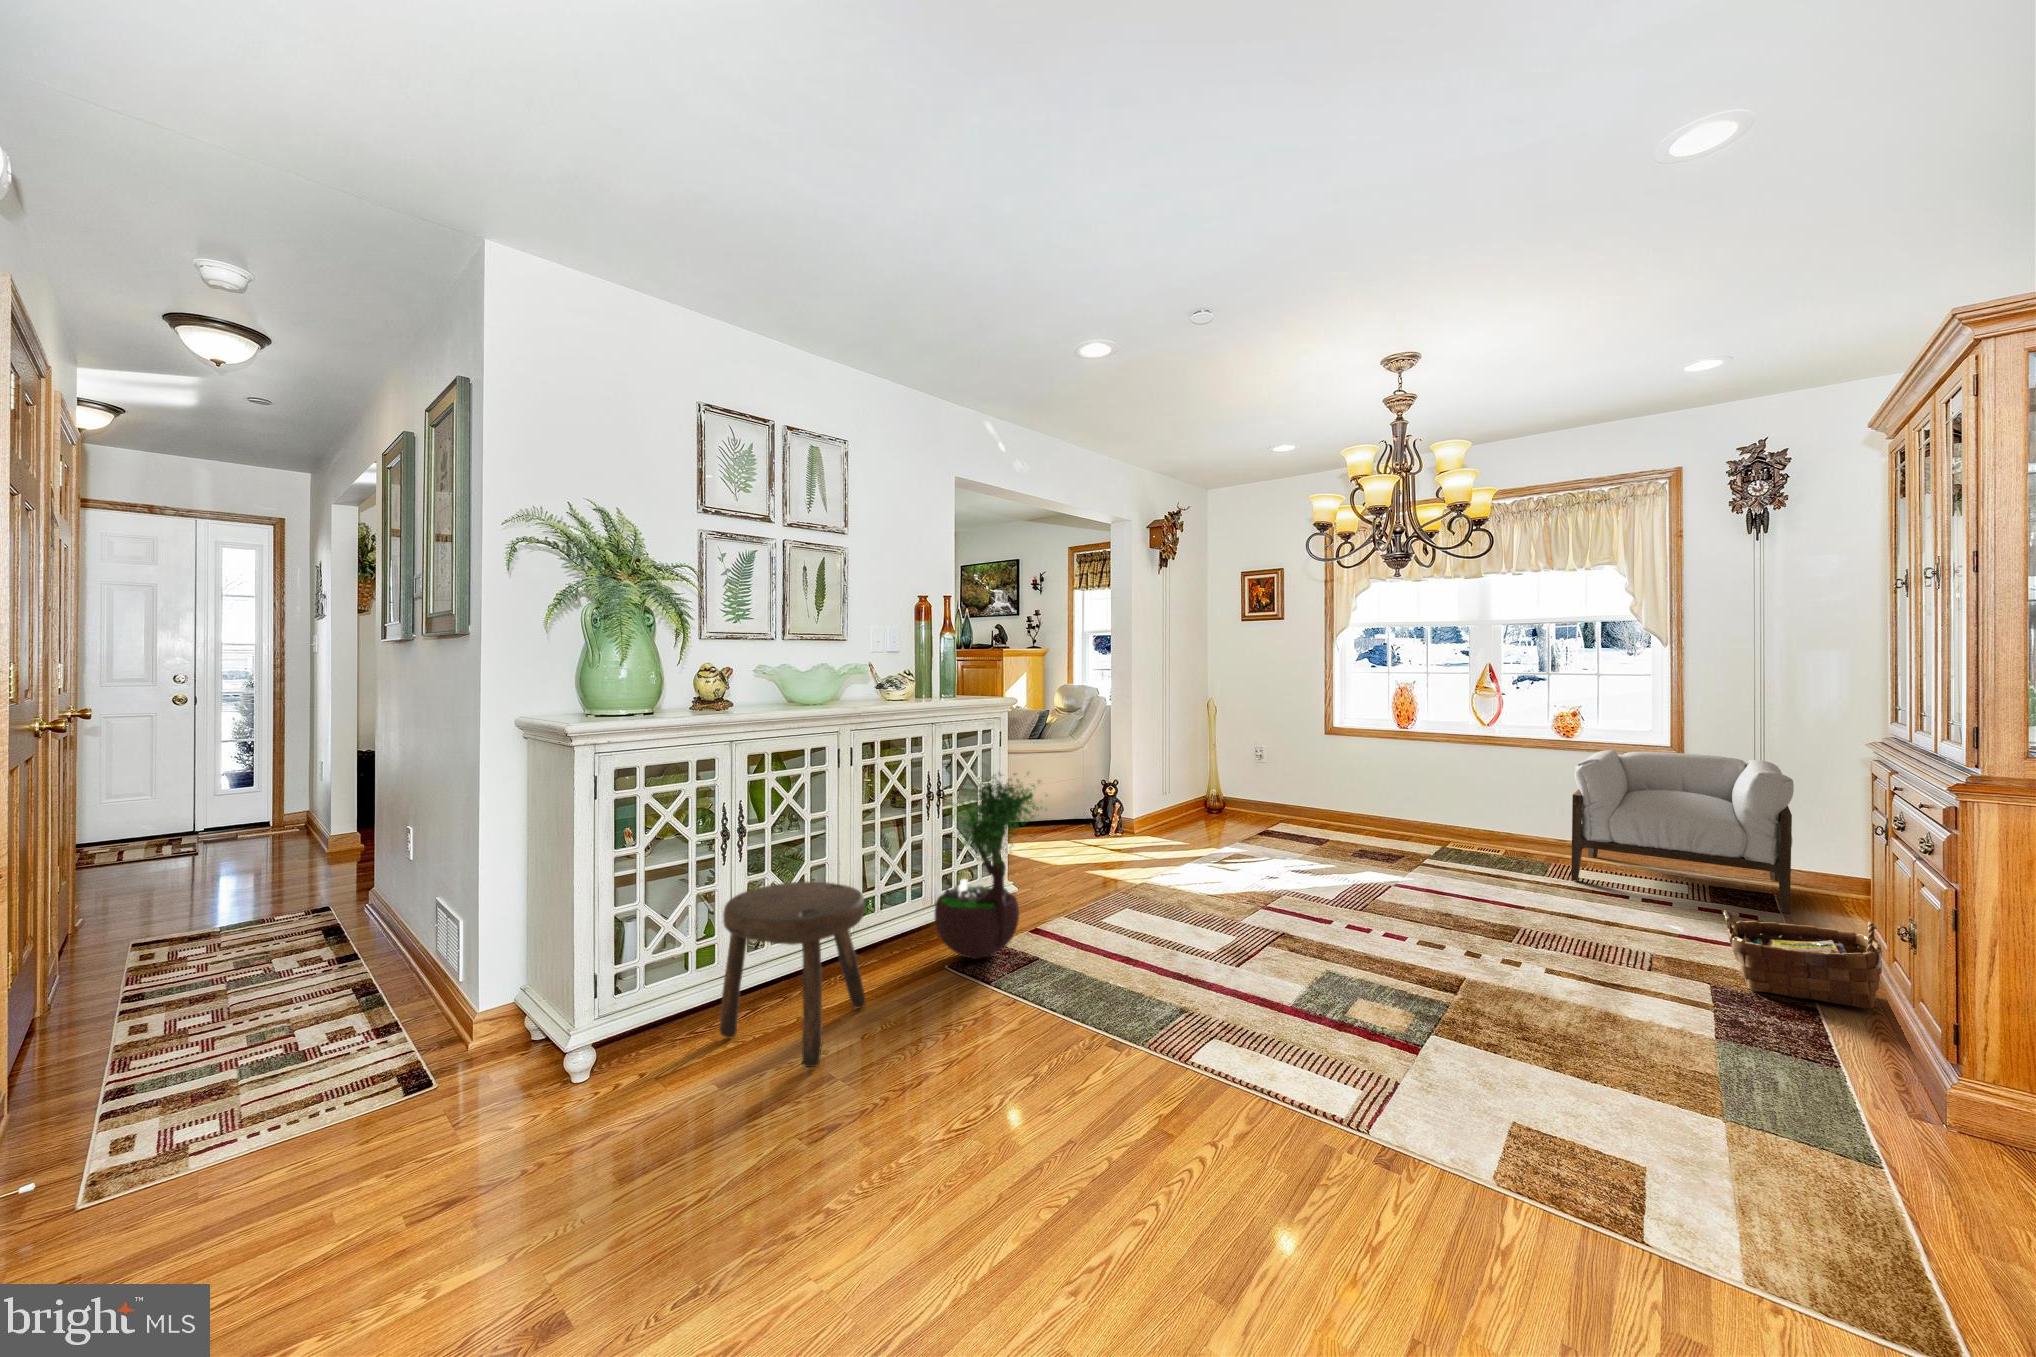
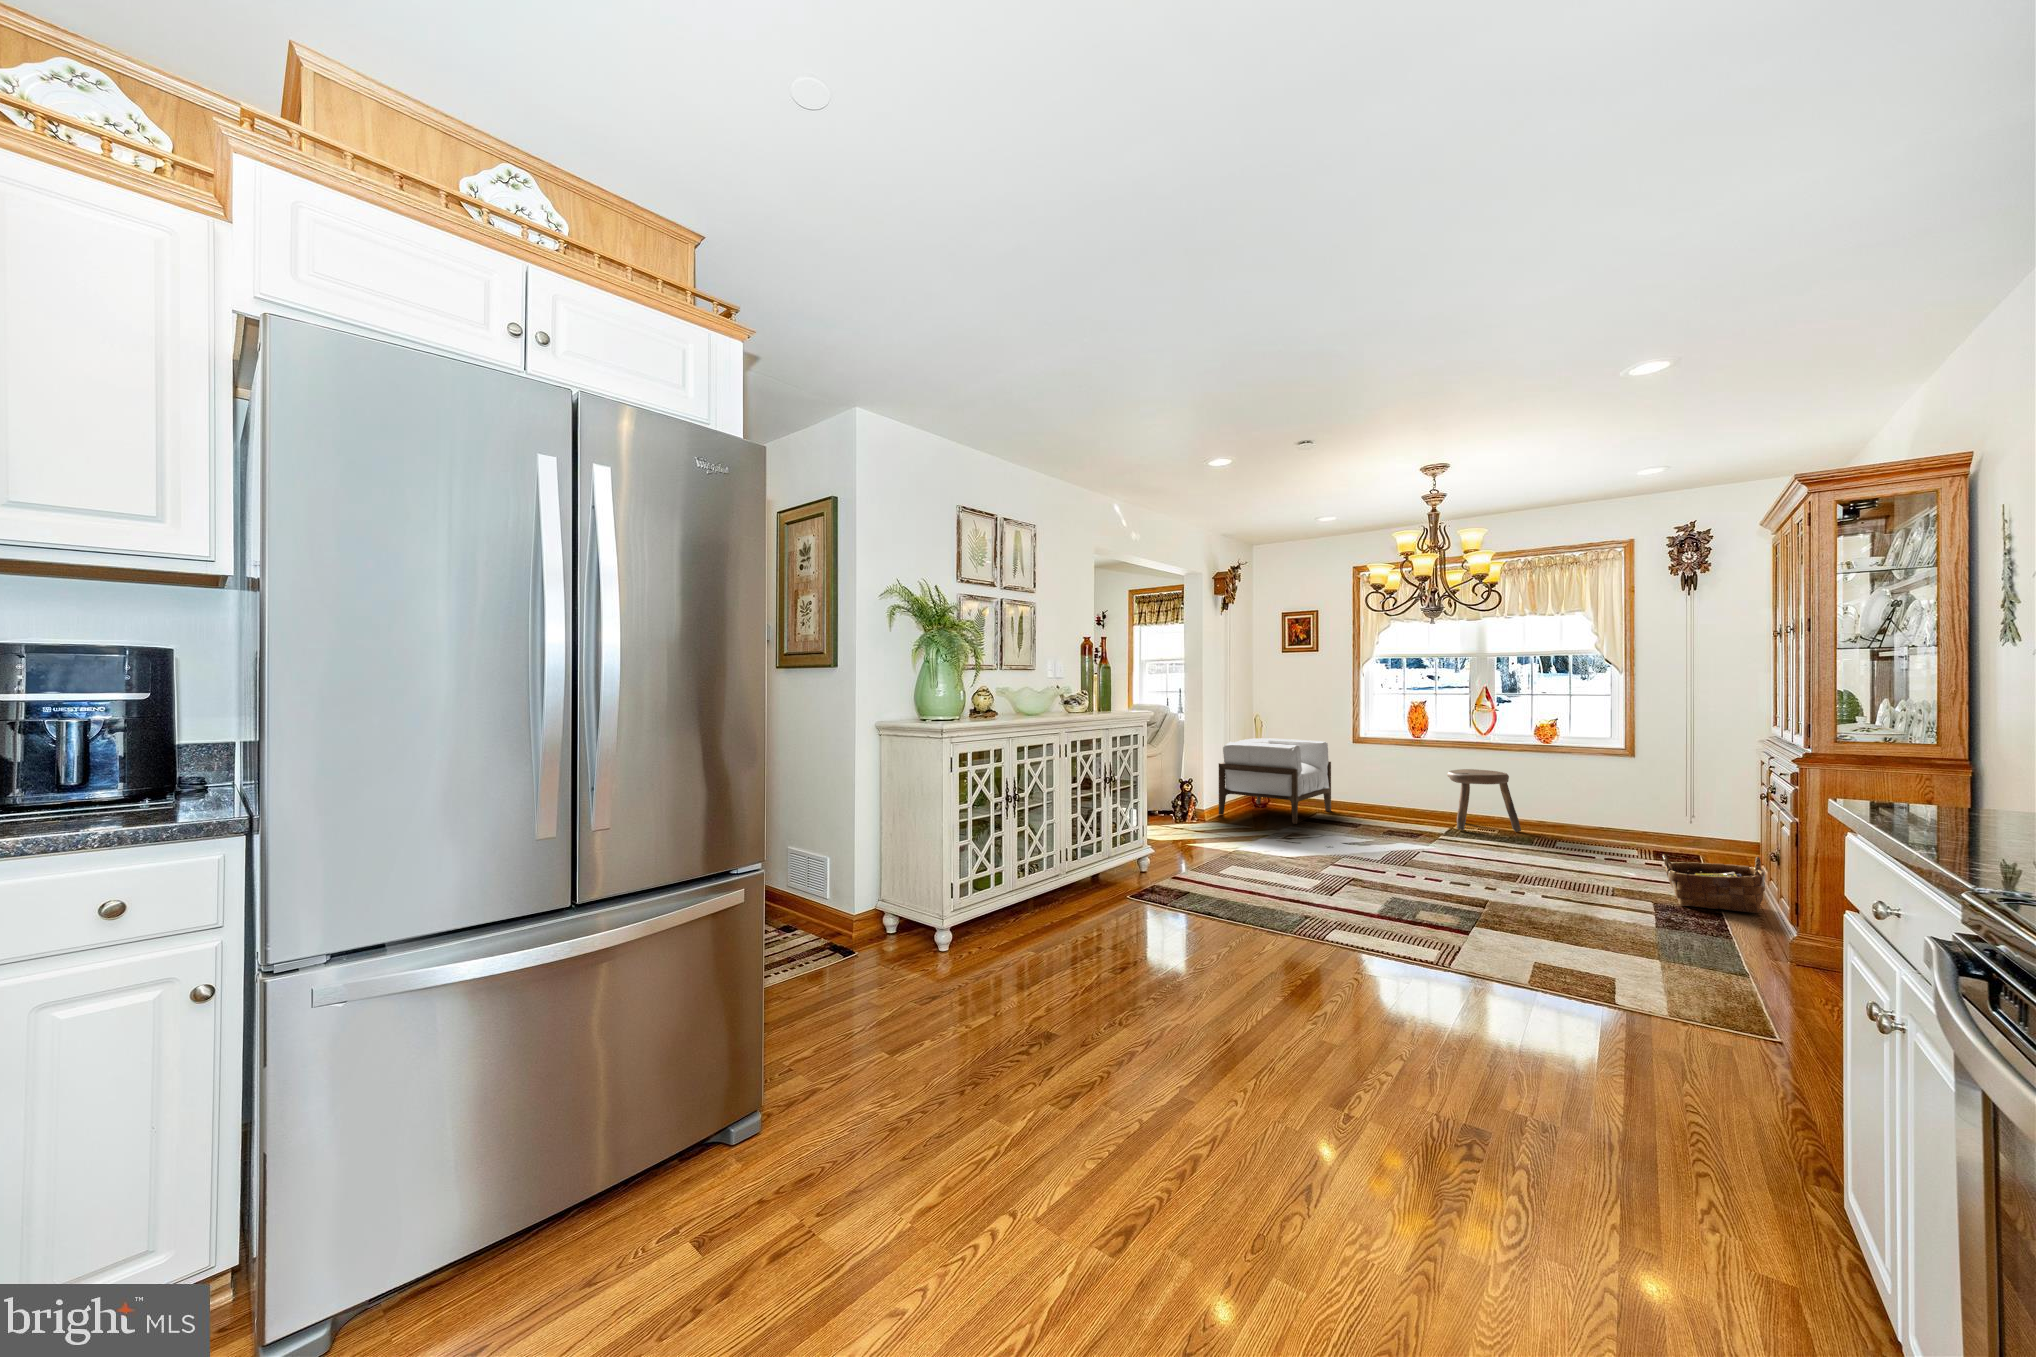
armchair: present [1571,749,1794,913] -> present [1219,738,1331,824]
potted tree: present [935,763,1041,958] -> none [1115,753,1196,892]
stool: present [720,882,866,1067] -> present [1447,769,1521,832]

